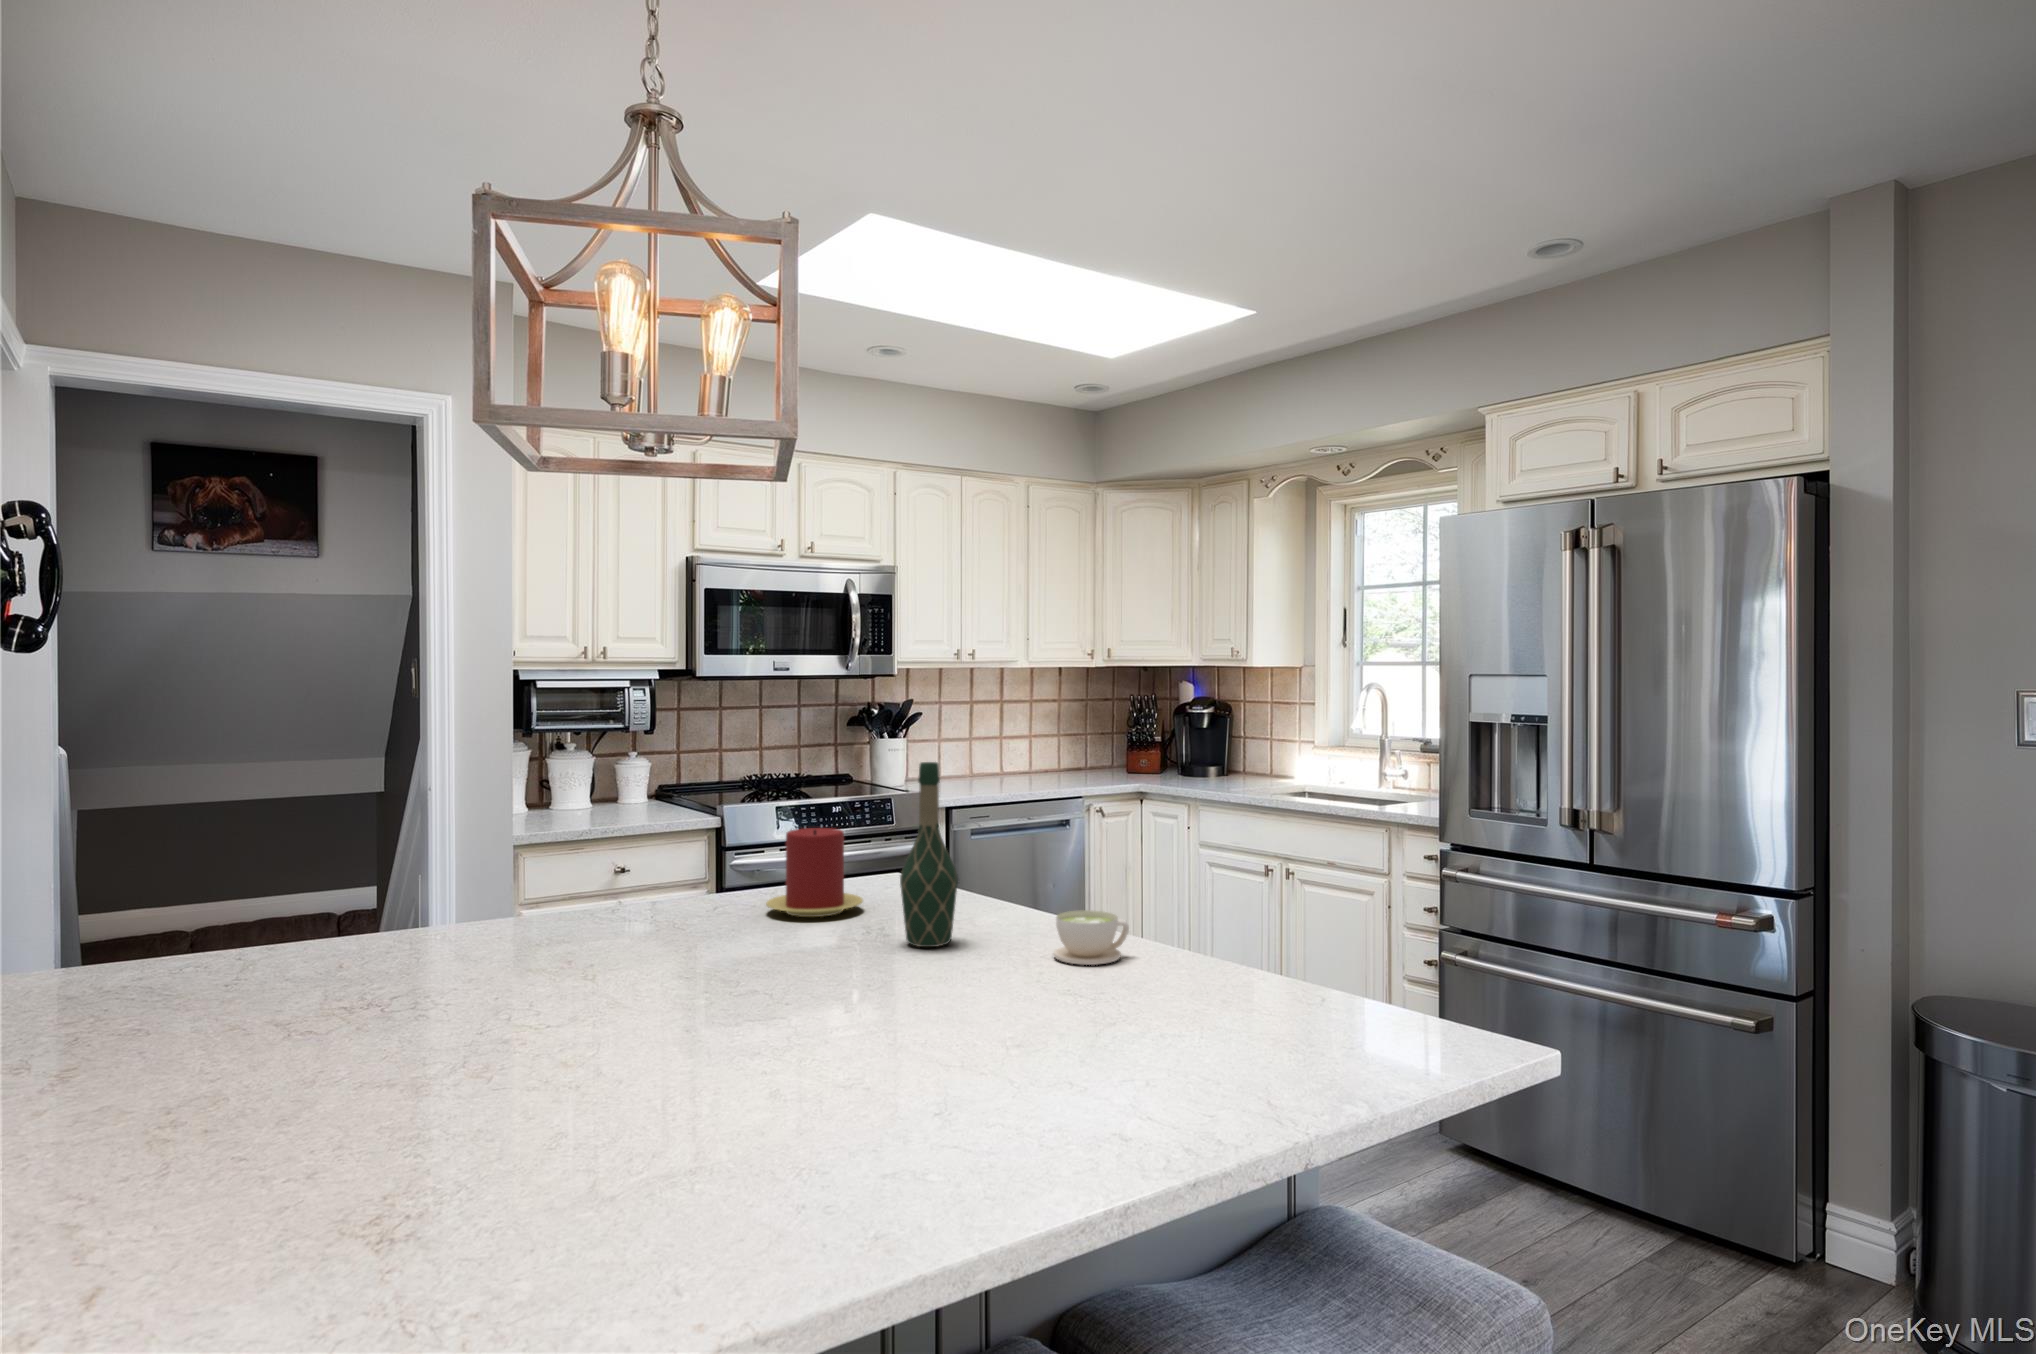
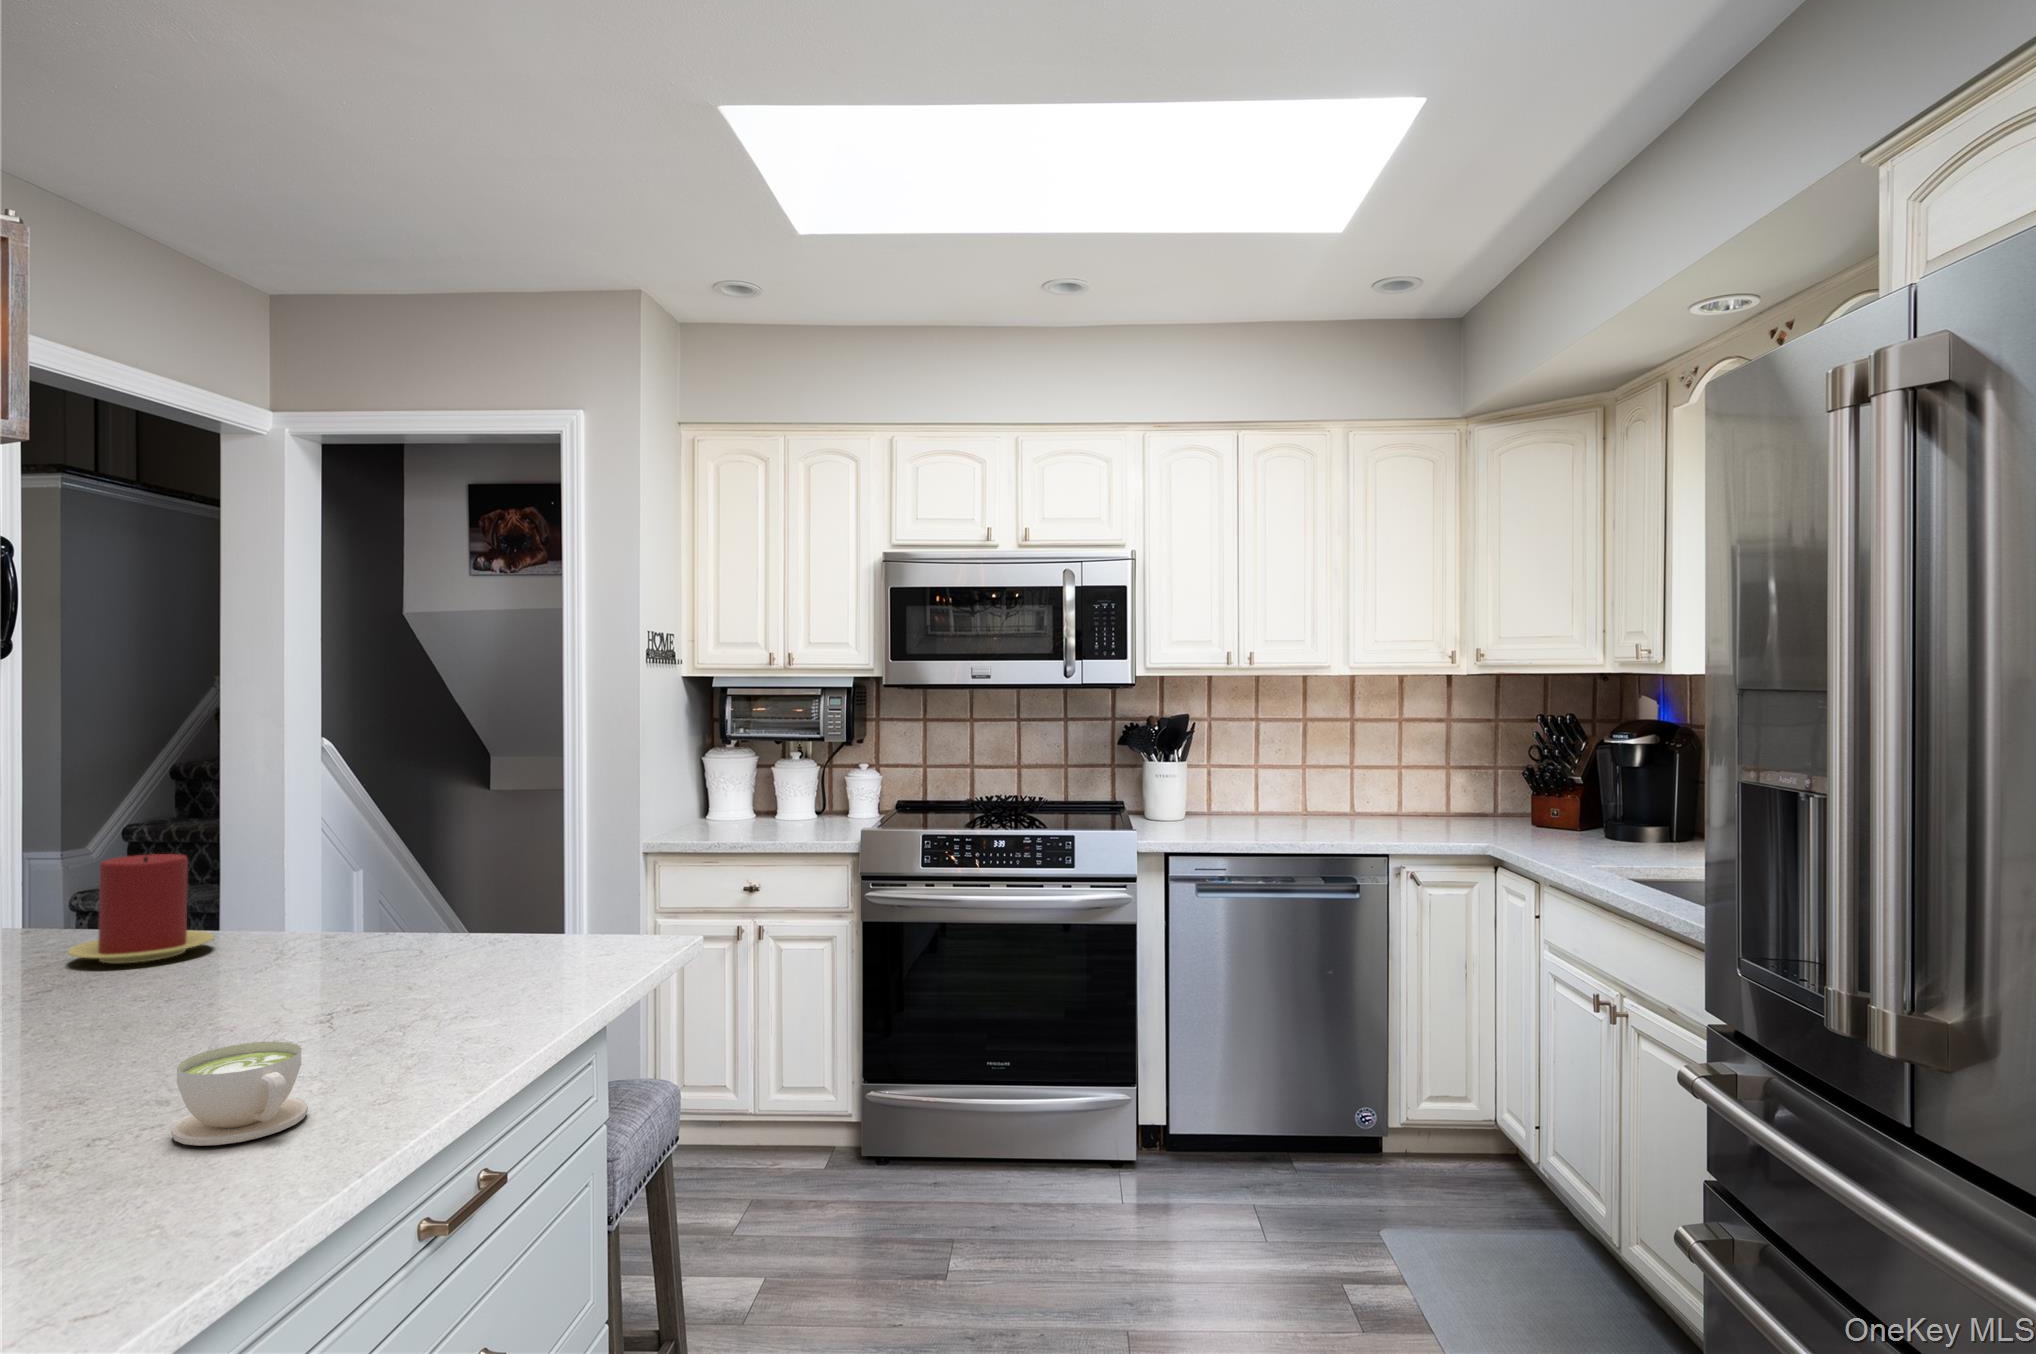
wine bottle: present [900,762,958,947] -> none [204,787,305,1056]
candle: present [766,828,863,917] -> present [68,854,214,963]

